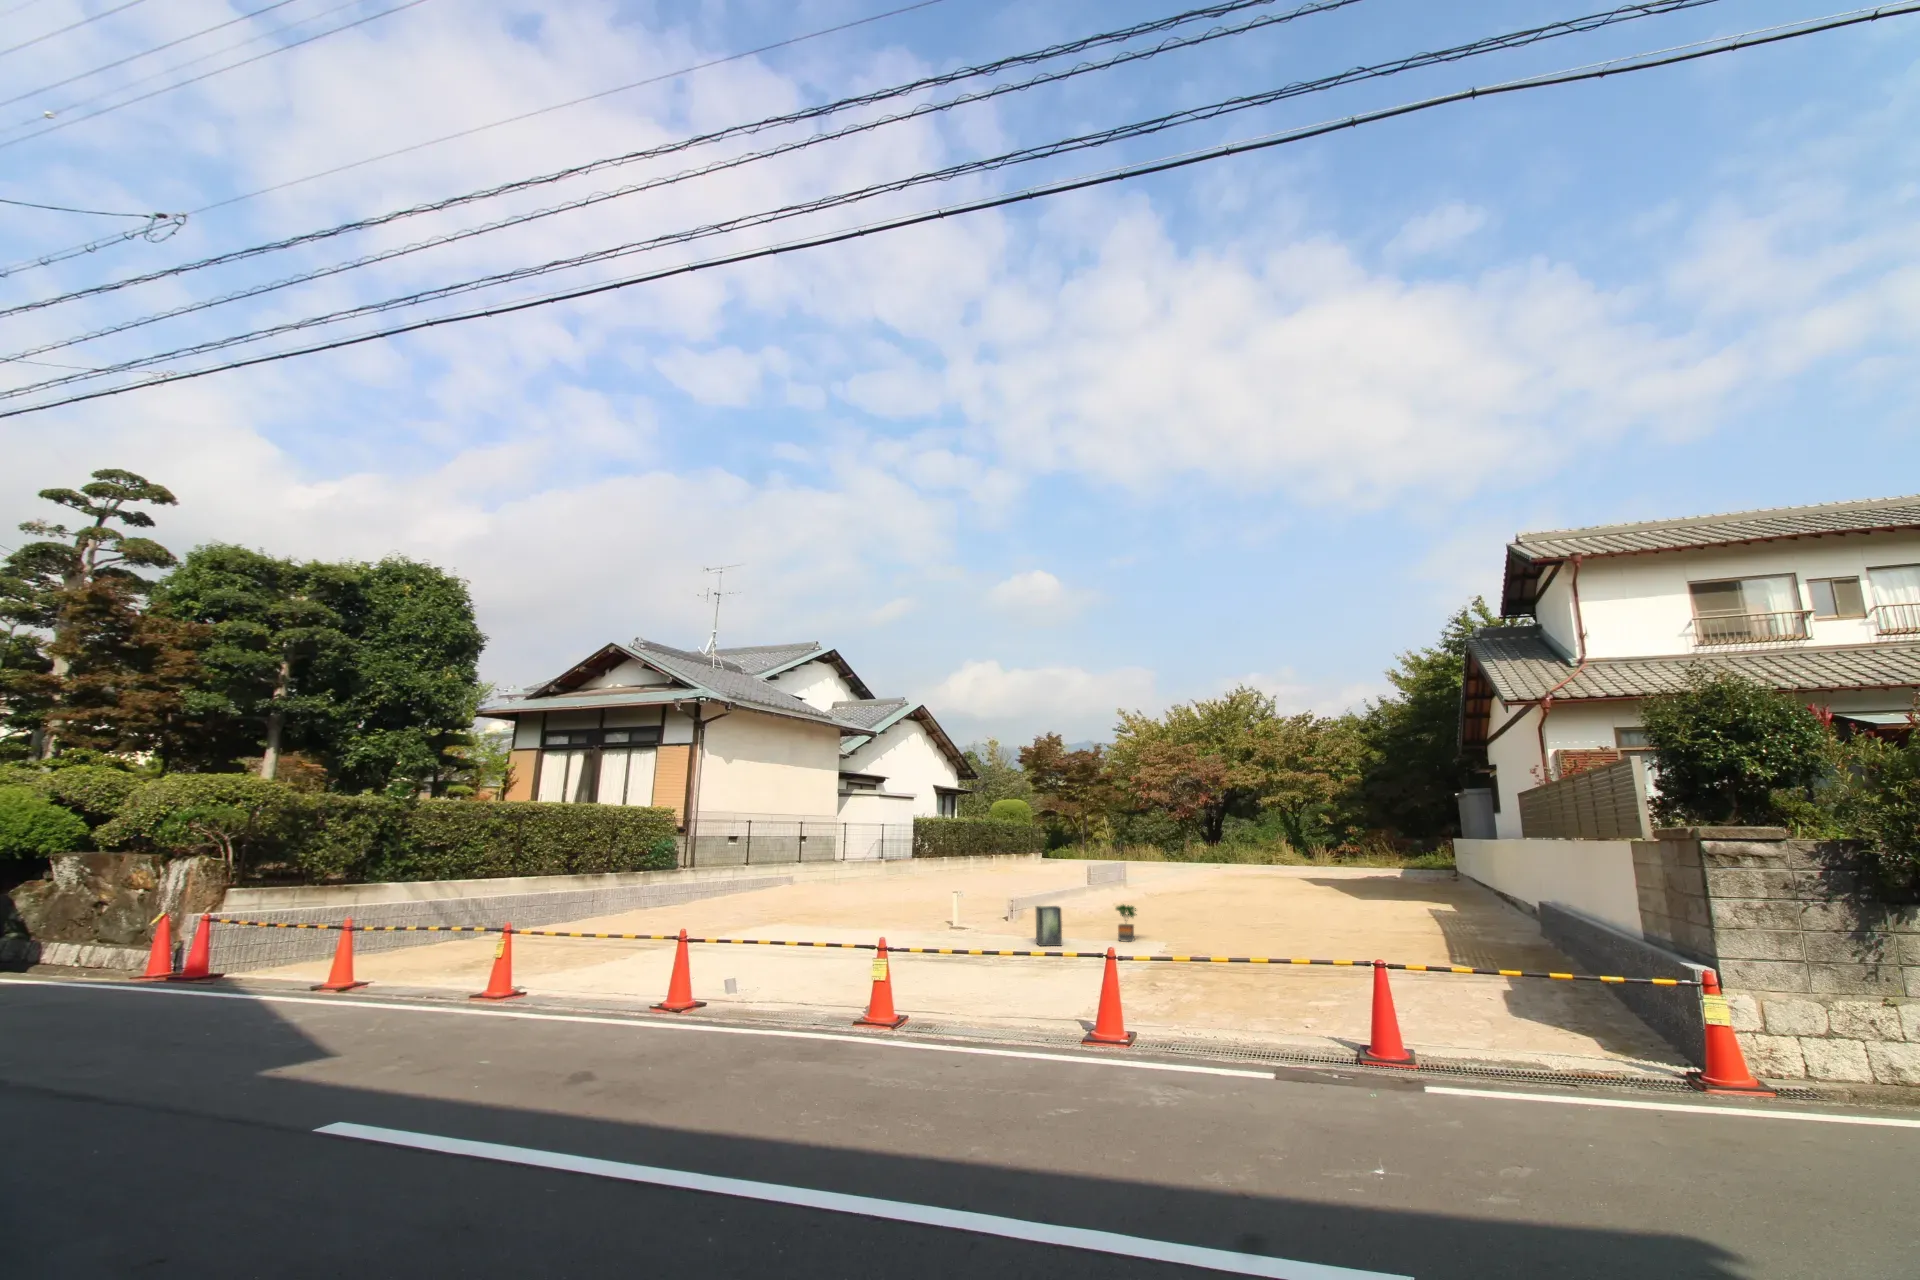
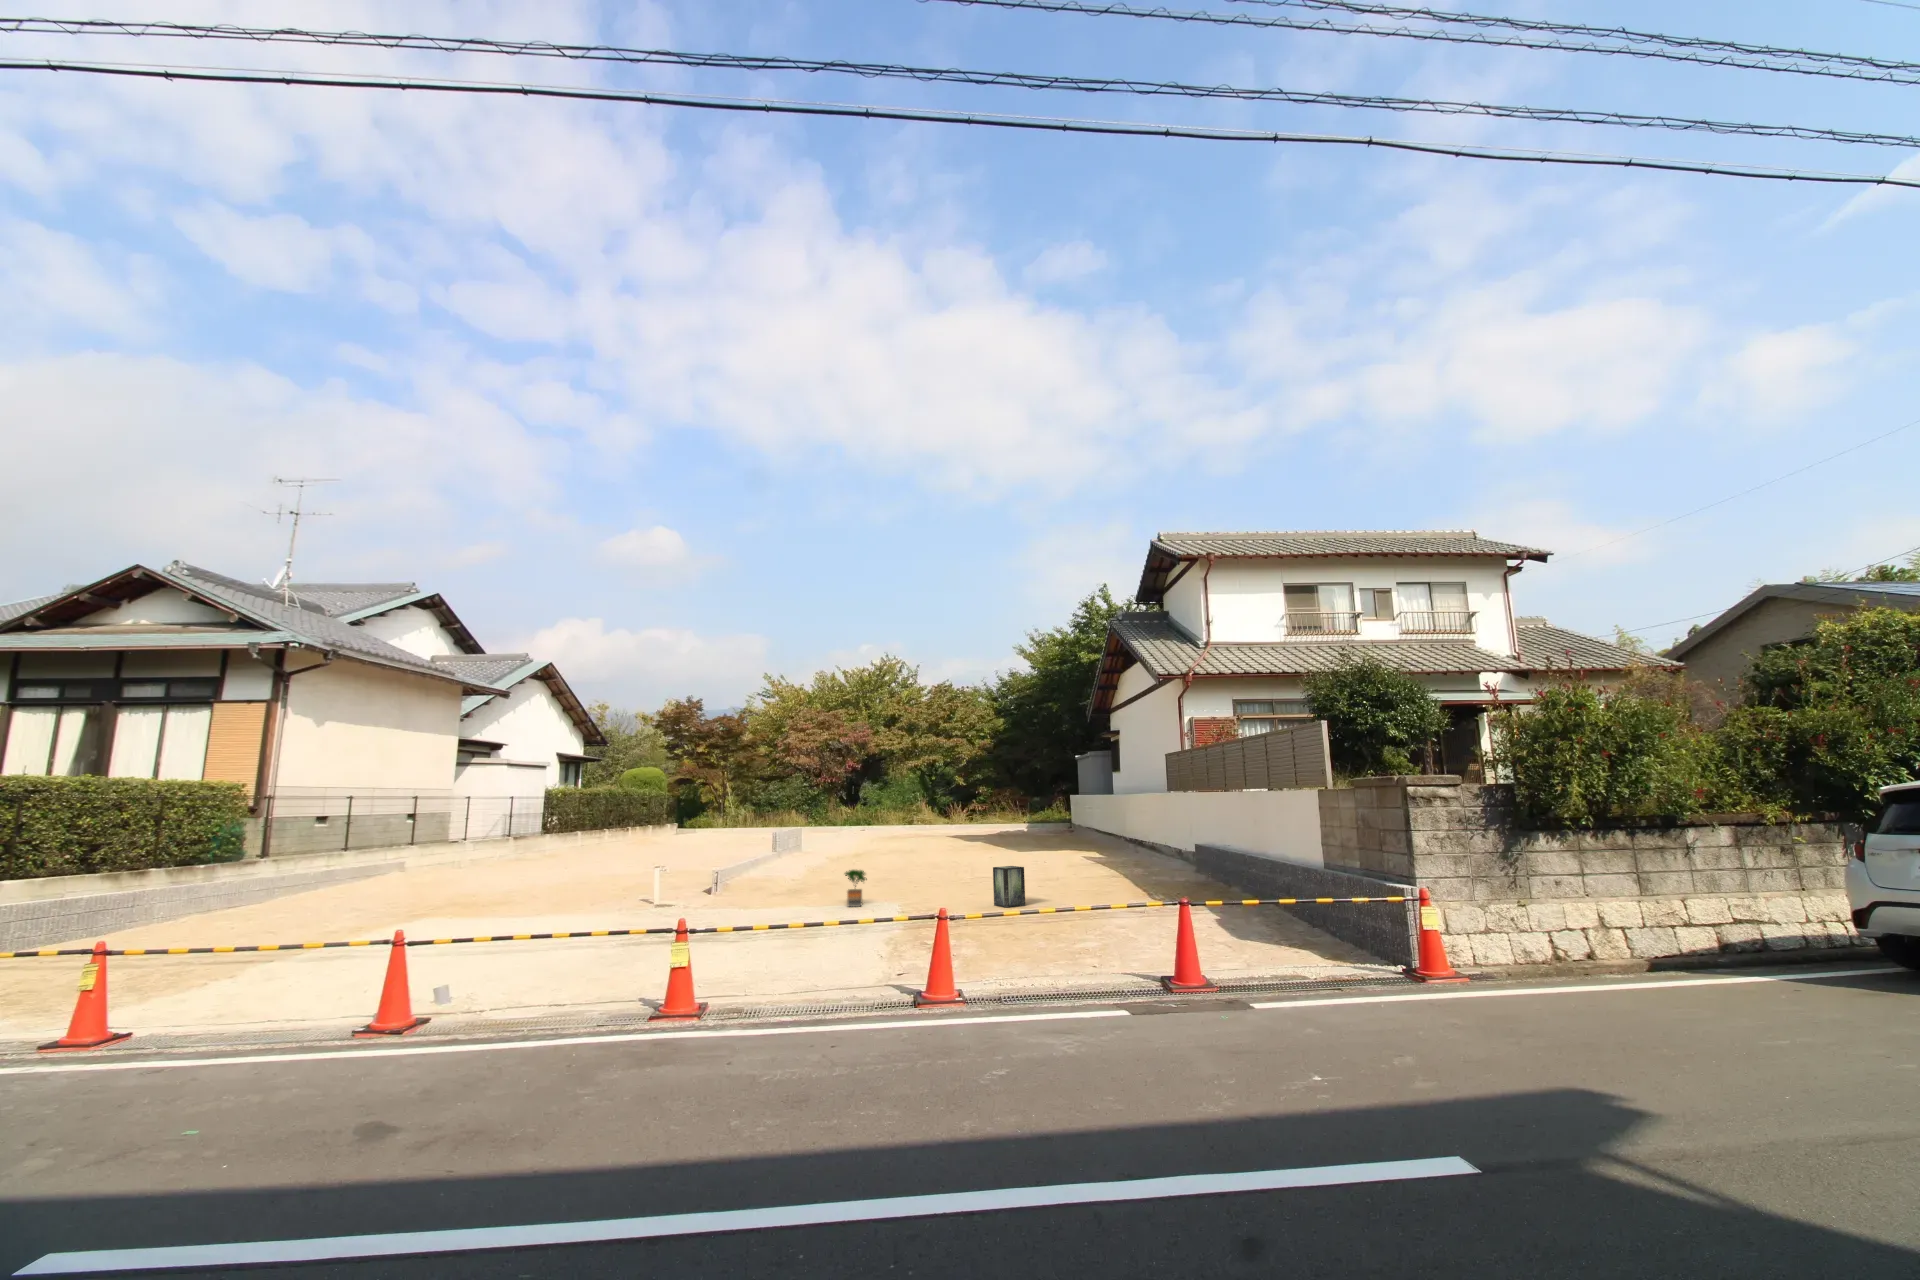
storage box: present [1036,906,1062,946] -> present [993,866,1025,907]

